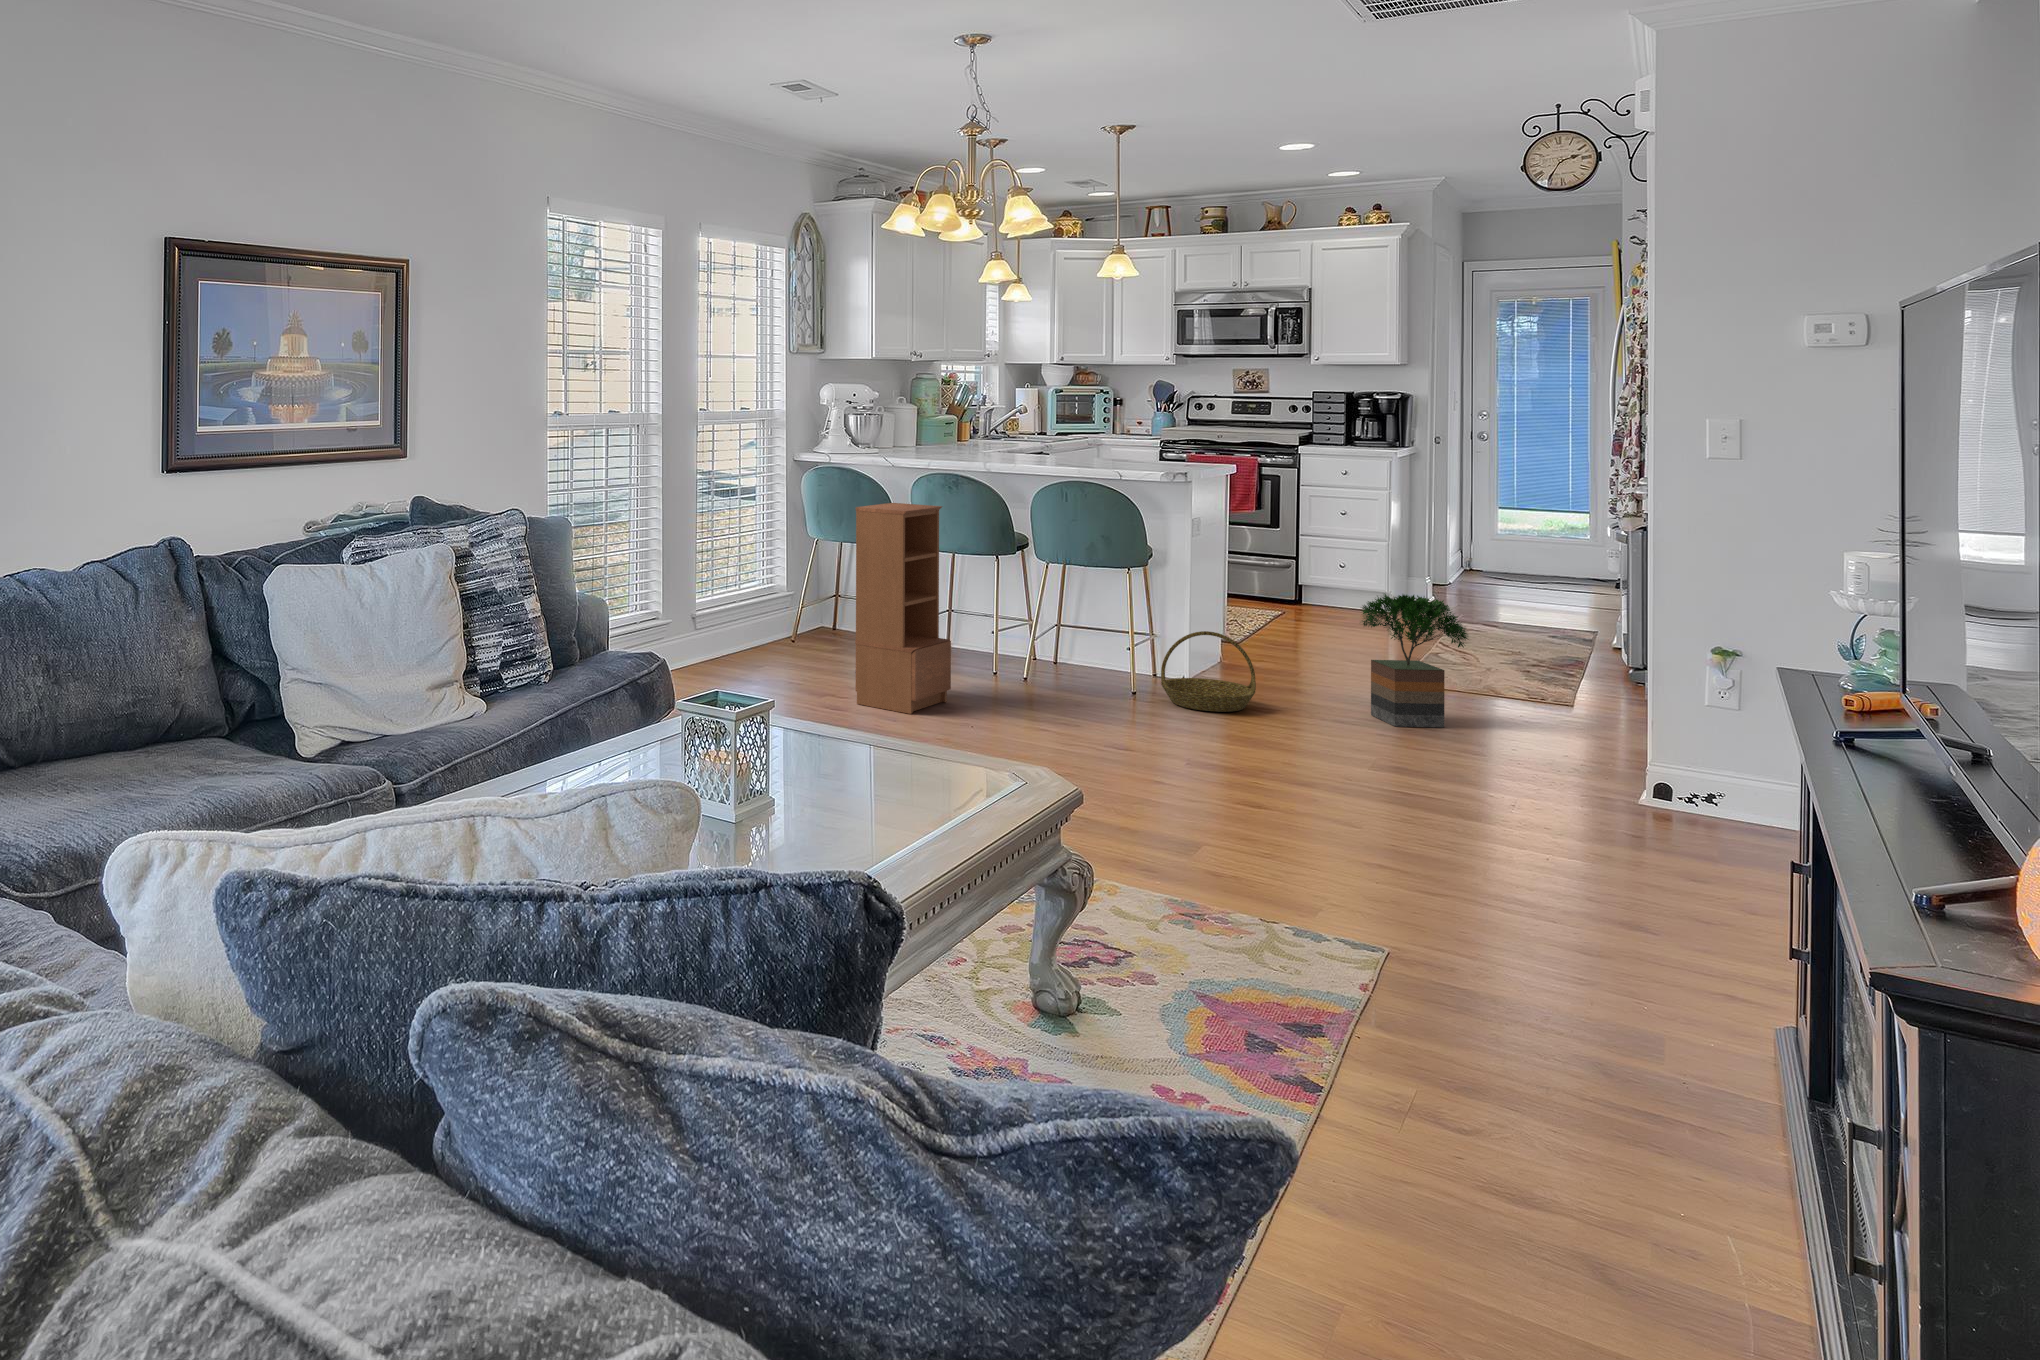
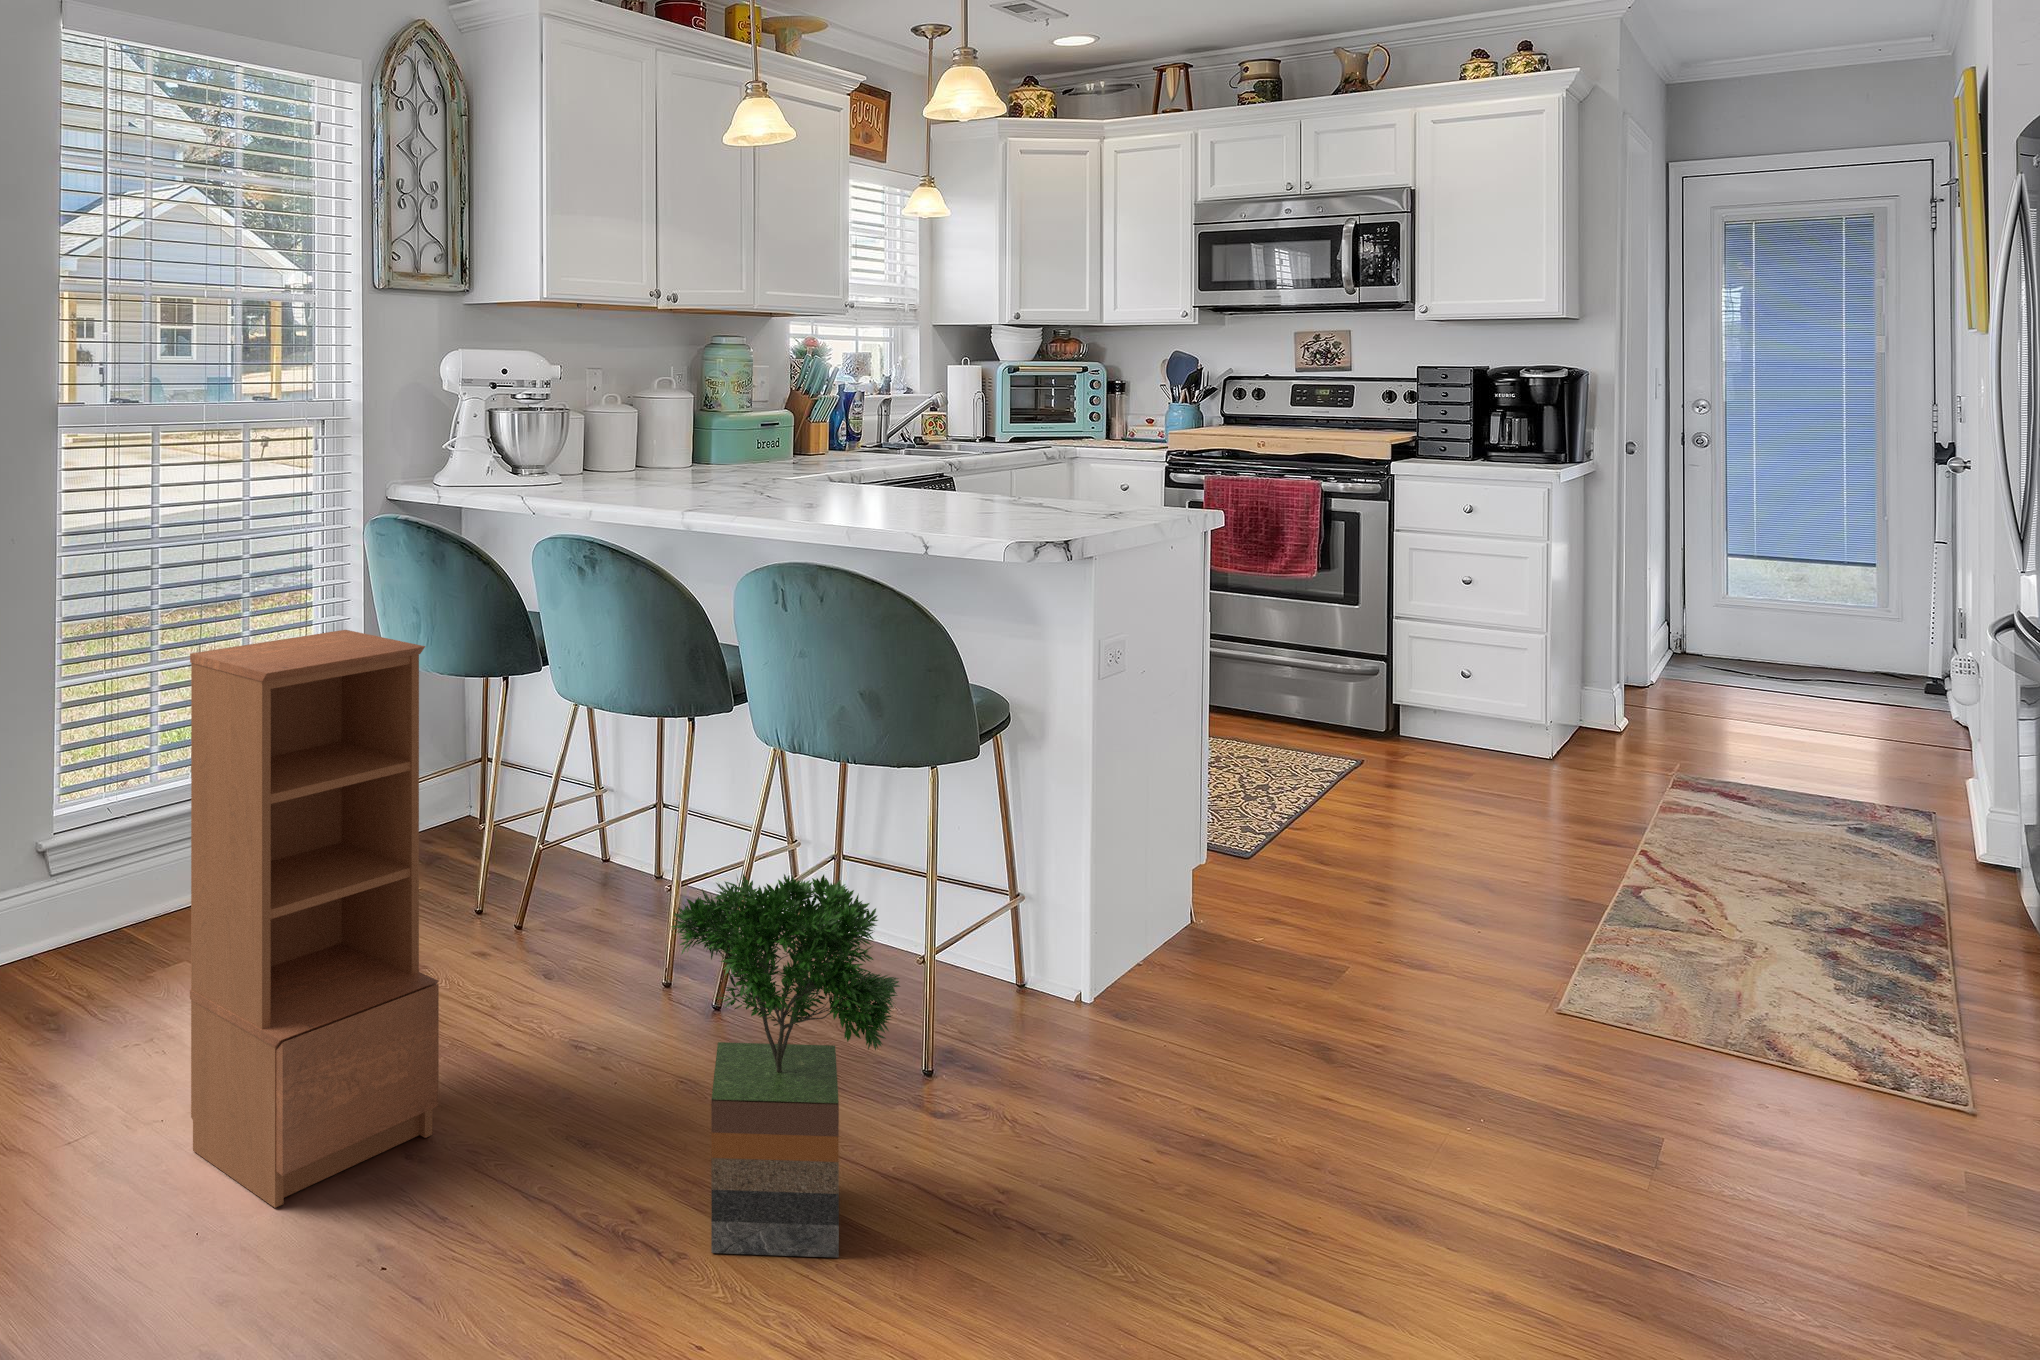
potted tree: present [1362,594,1468,728] -> present [671,874,900,1258]
basket: present [1161,631,1256,712] -> none [966,955,1186,1181]

